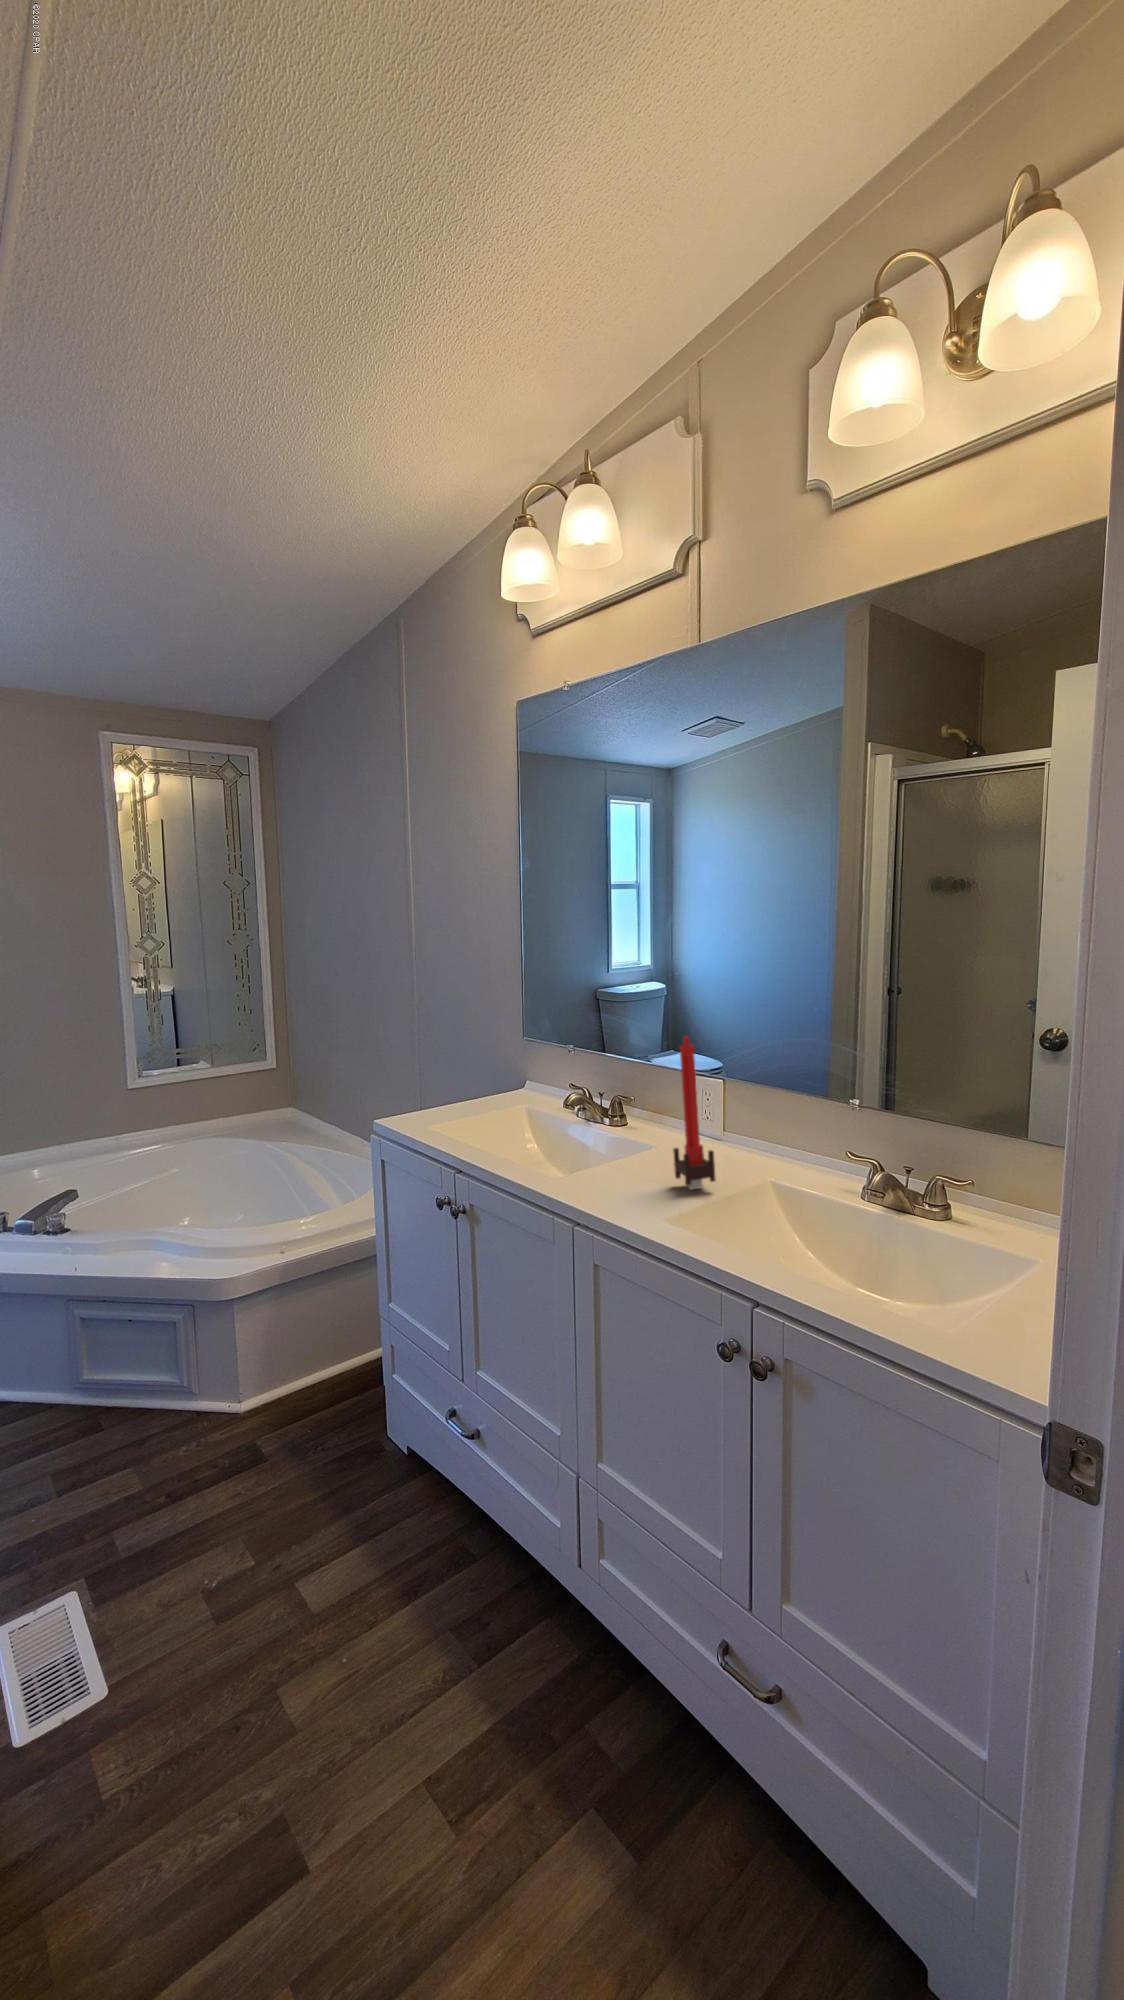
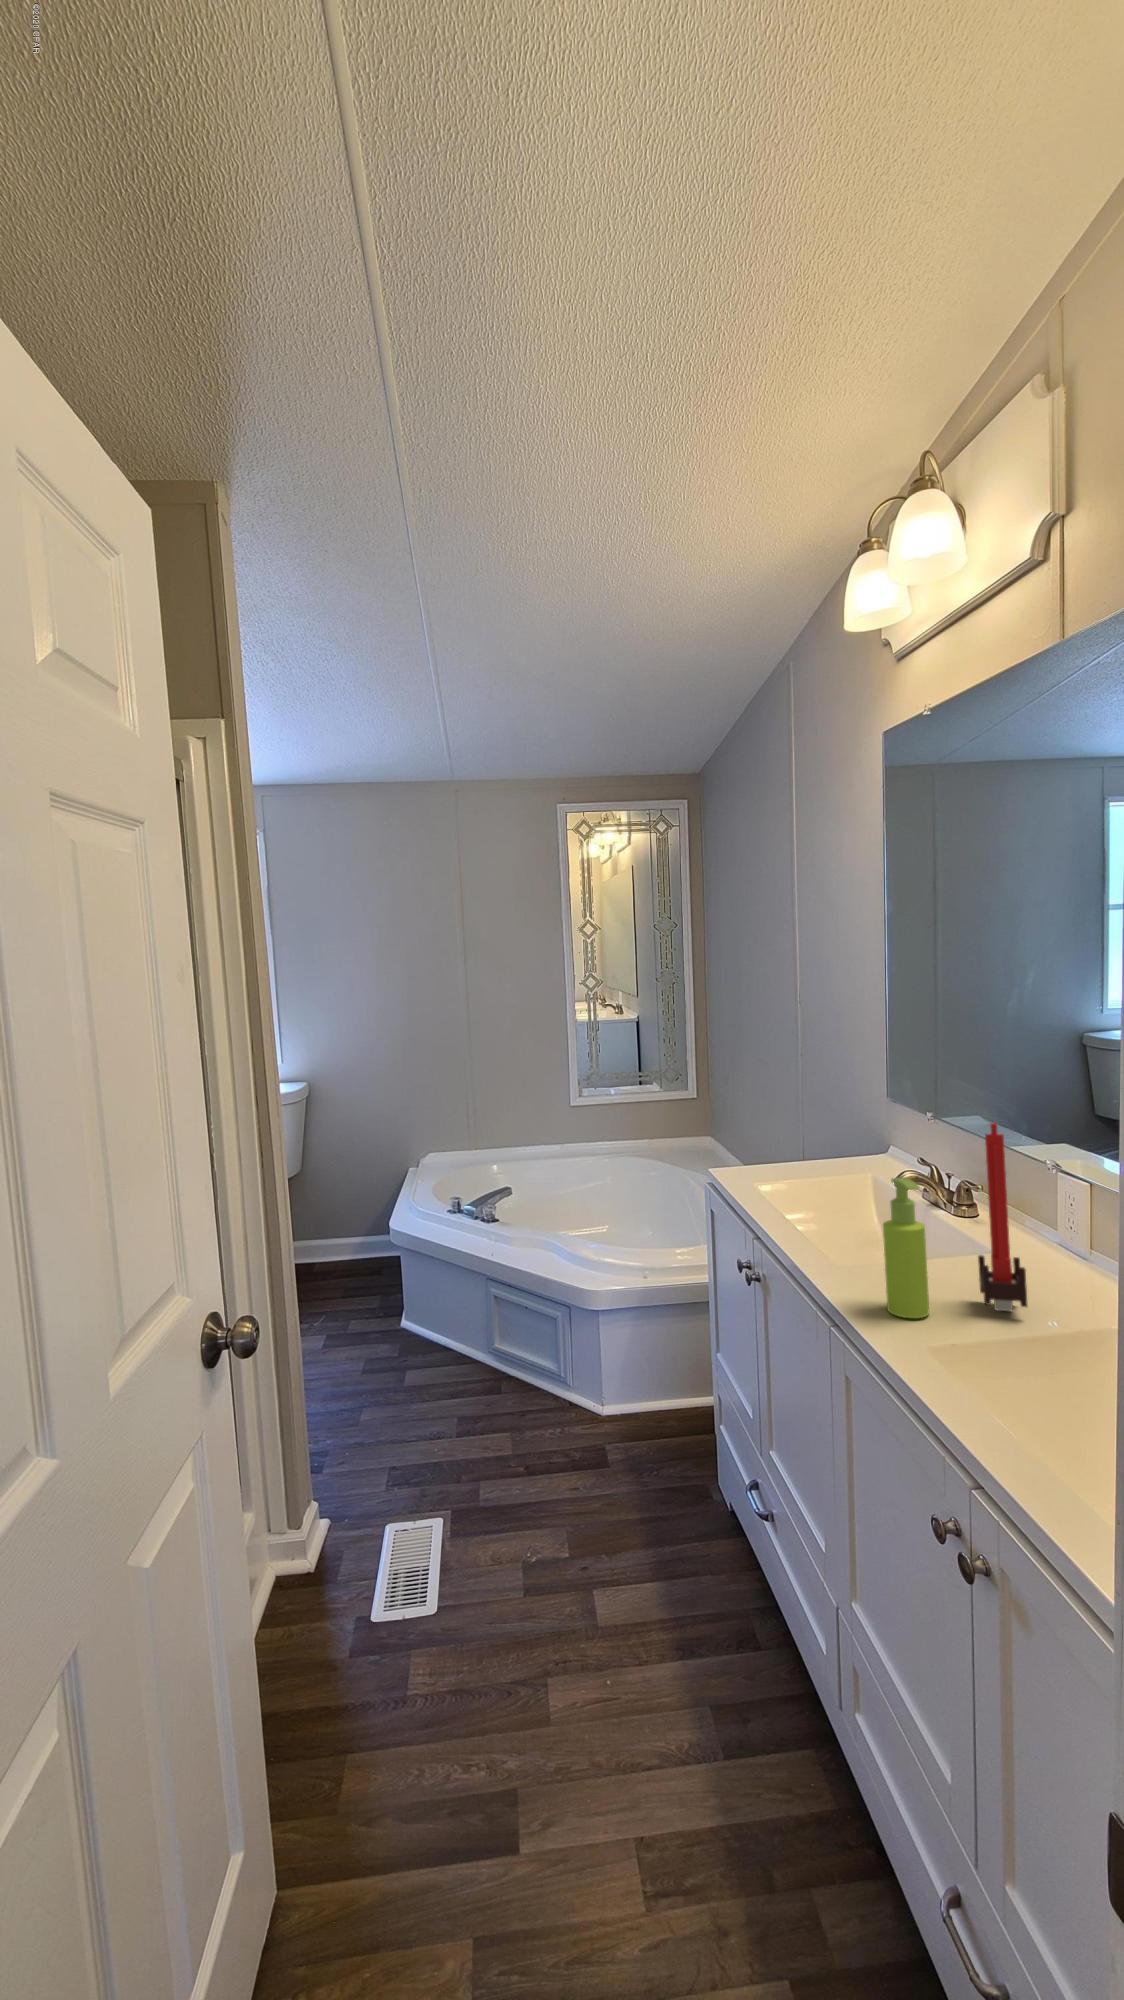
soap dispenser: none [612,1090,651,1209] -> present [883,1178,929,1318]

